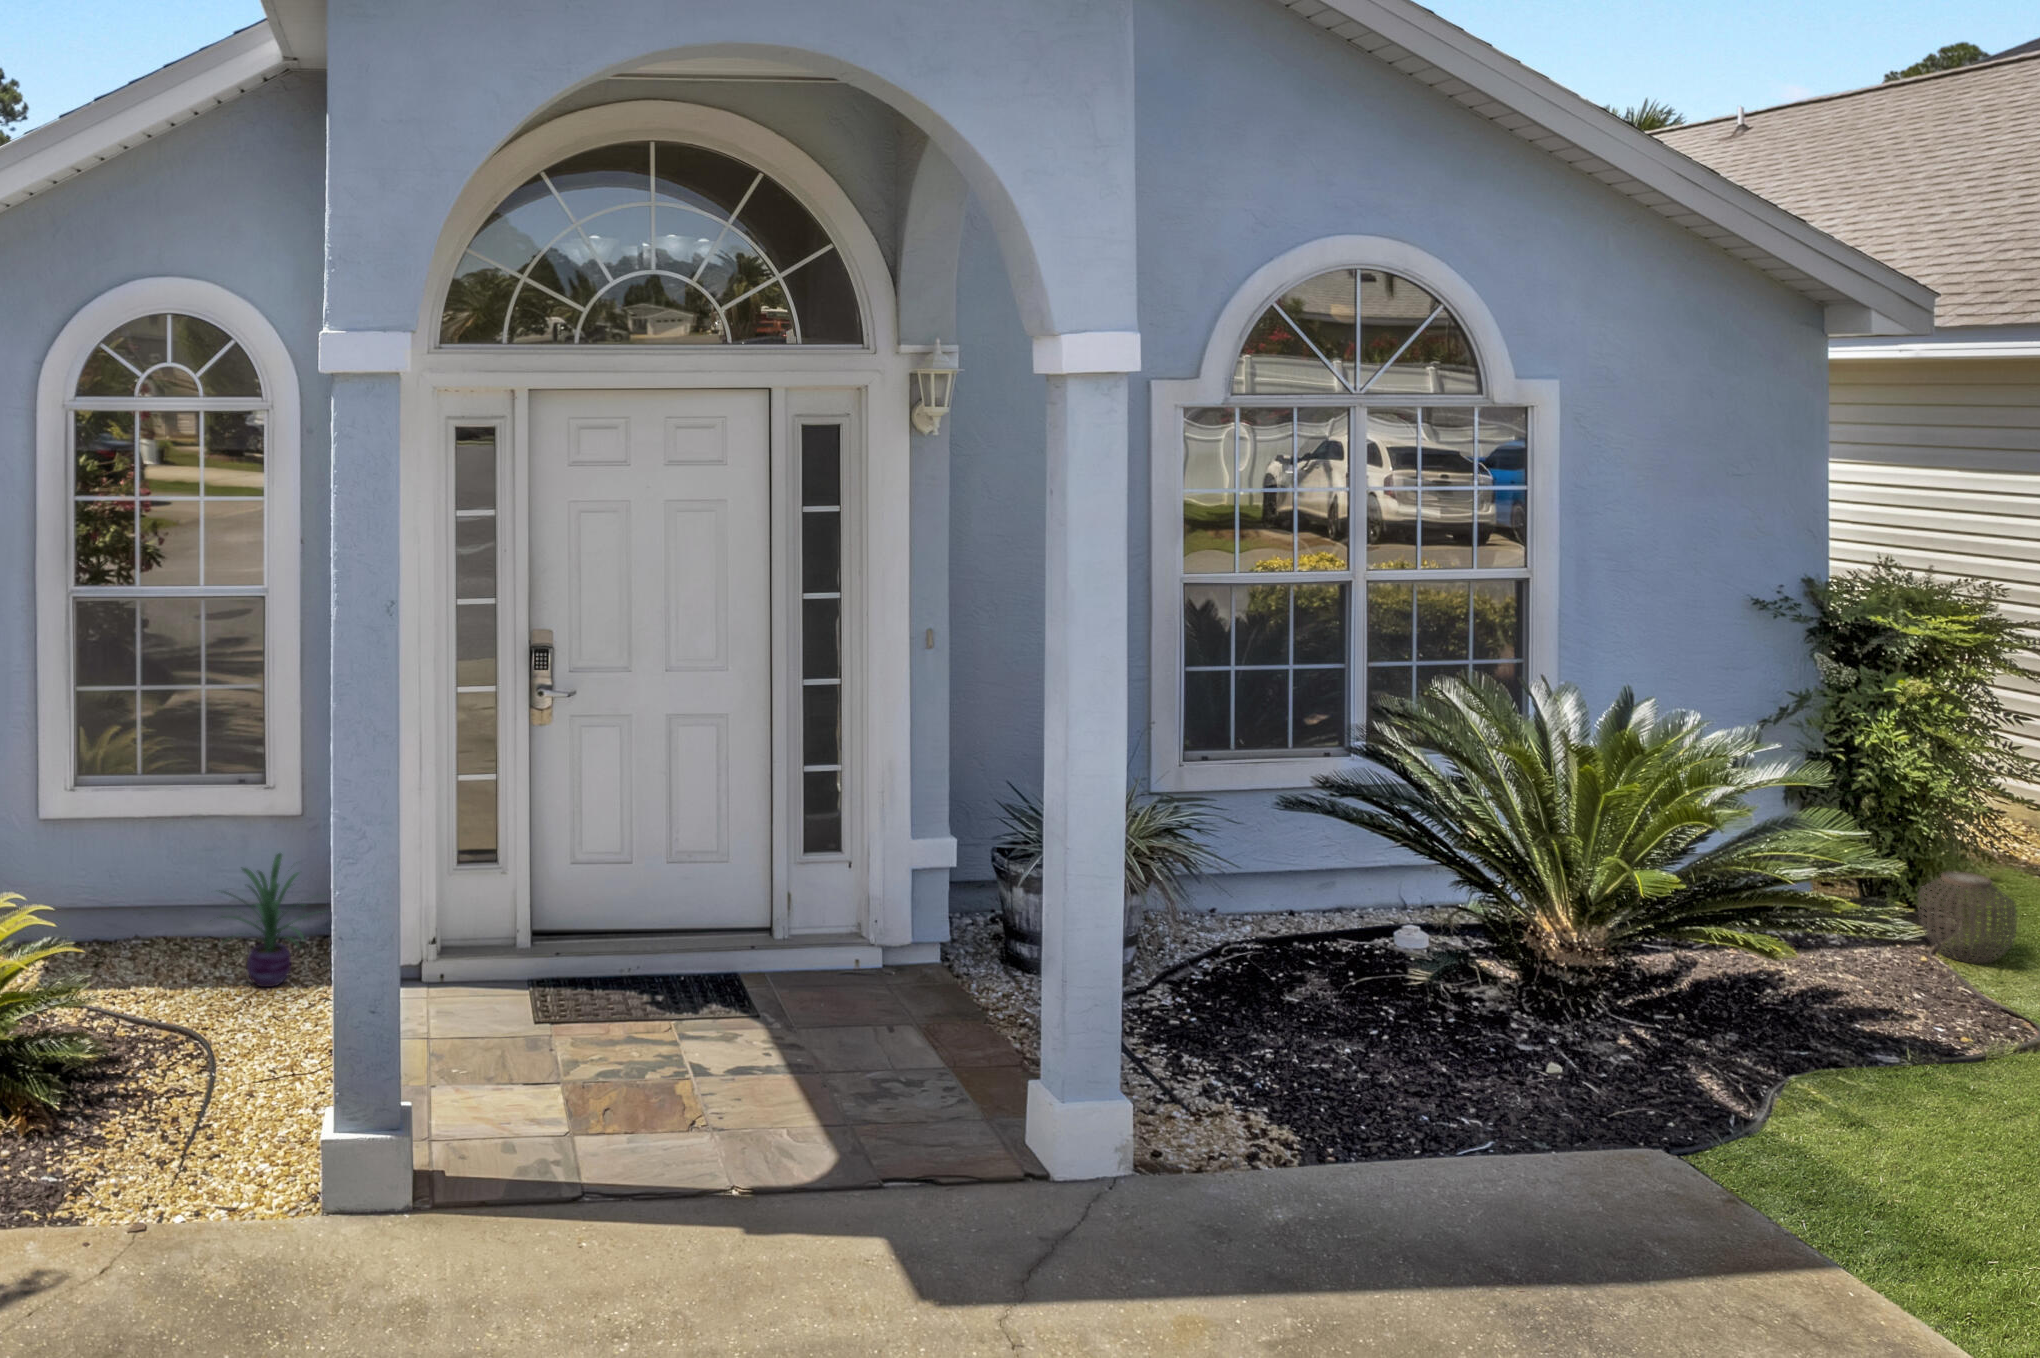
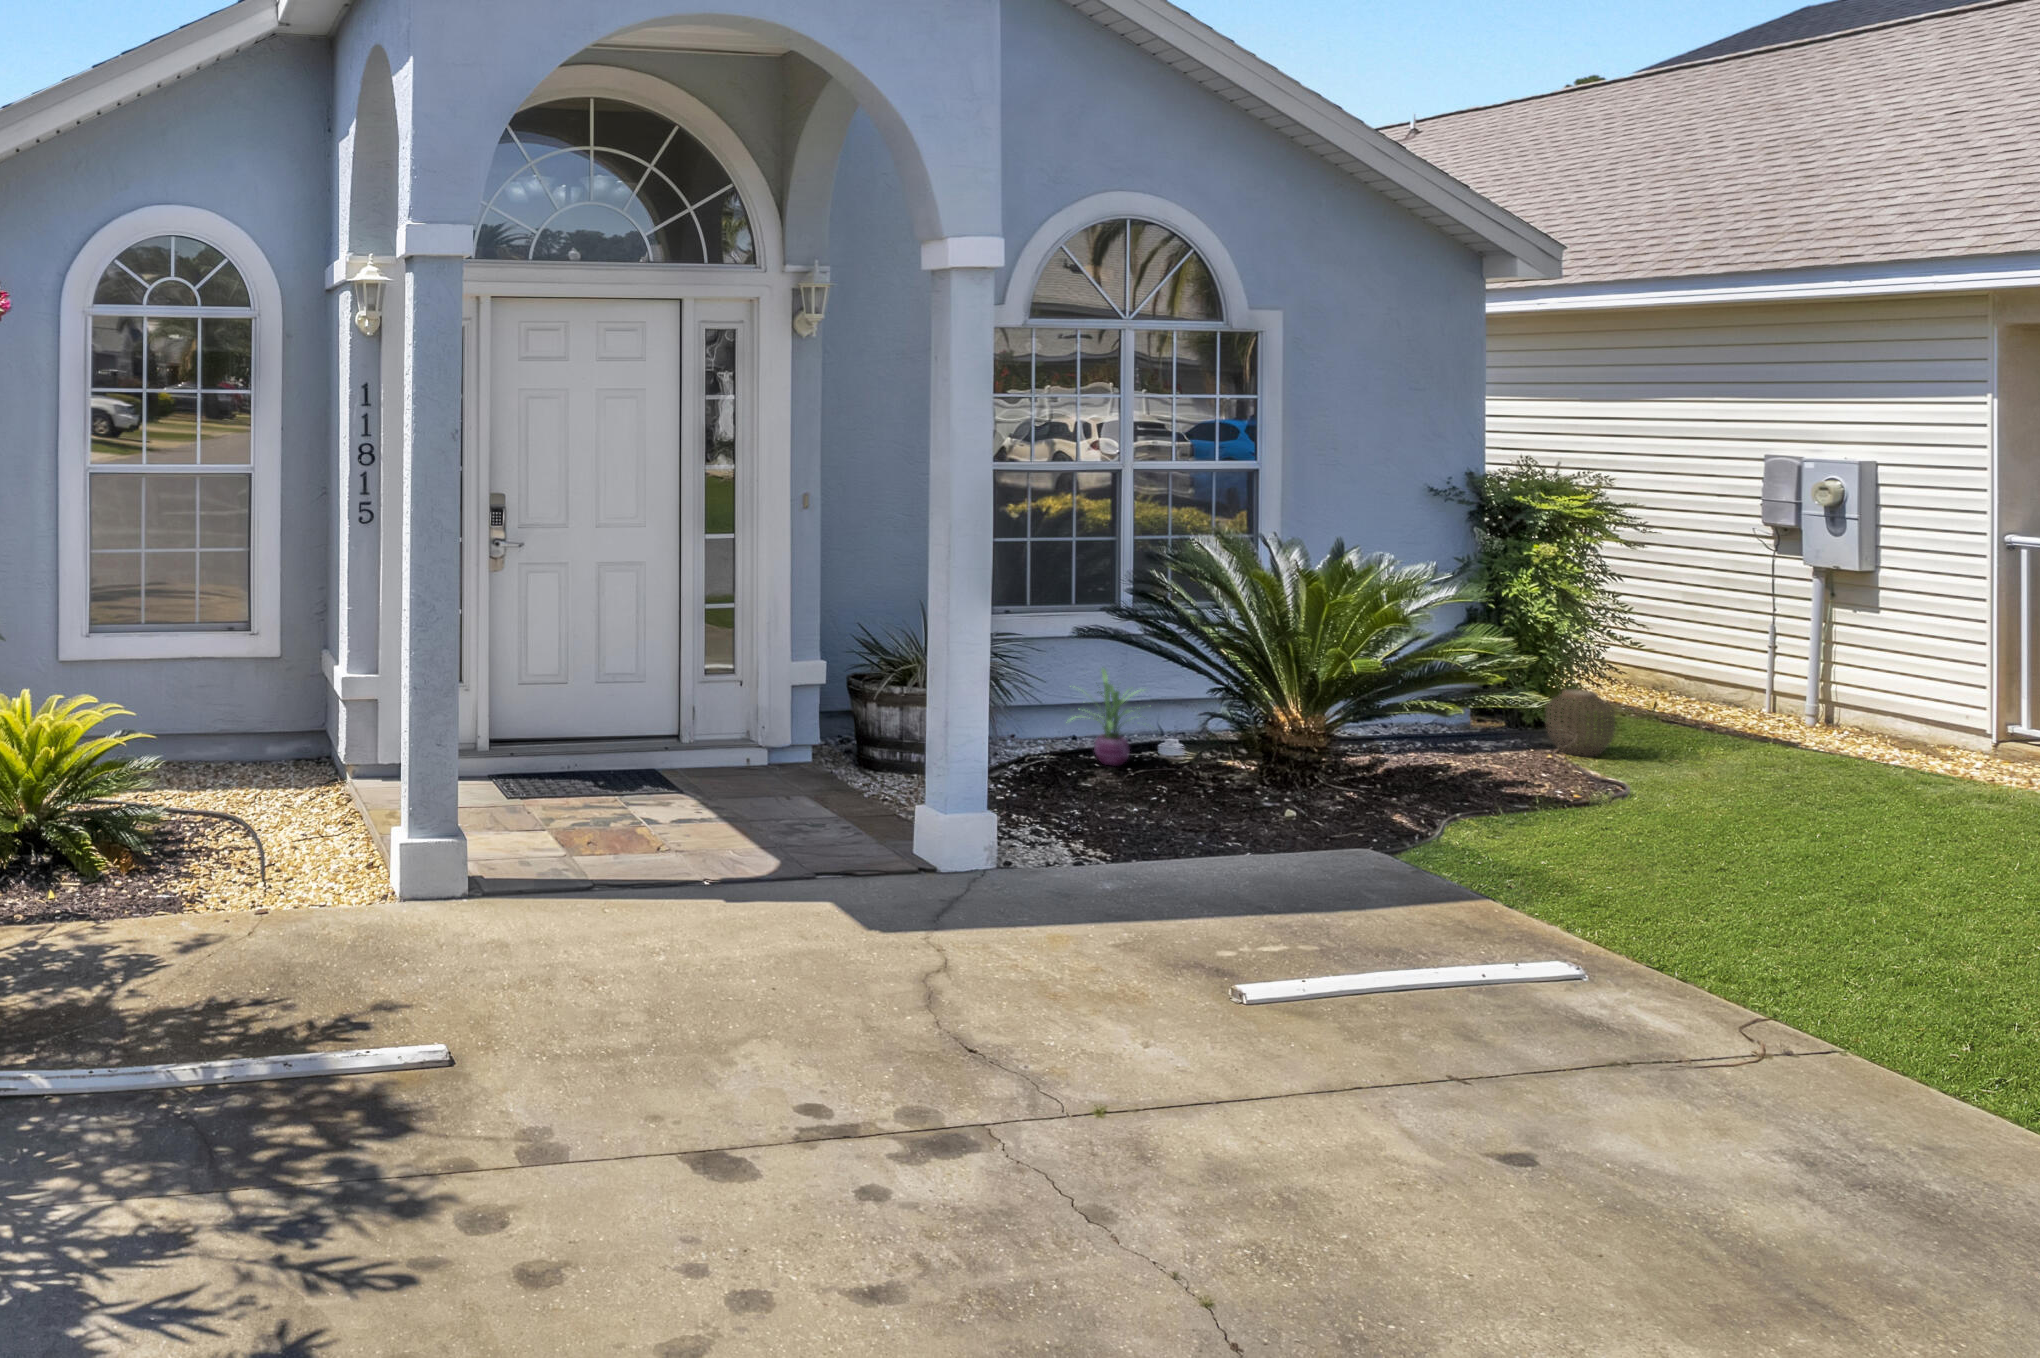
decorative plant: present [217,853,313,987] -> present [1075,669,1138,766]

